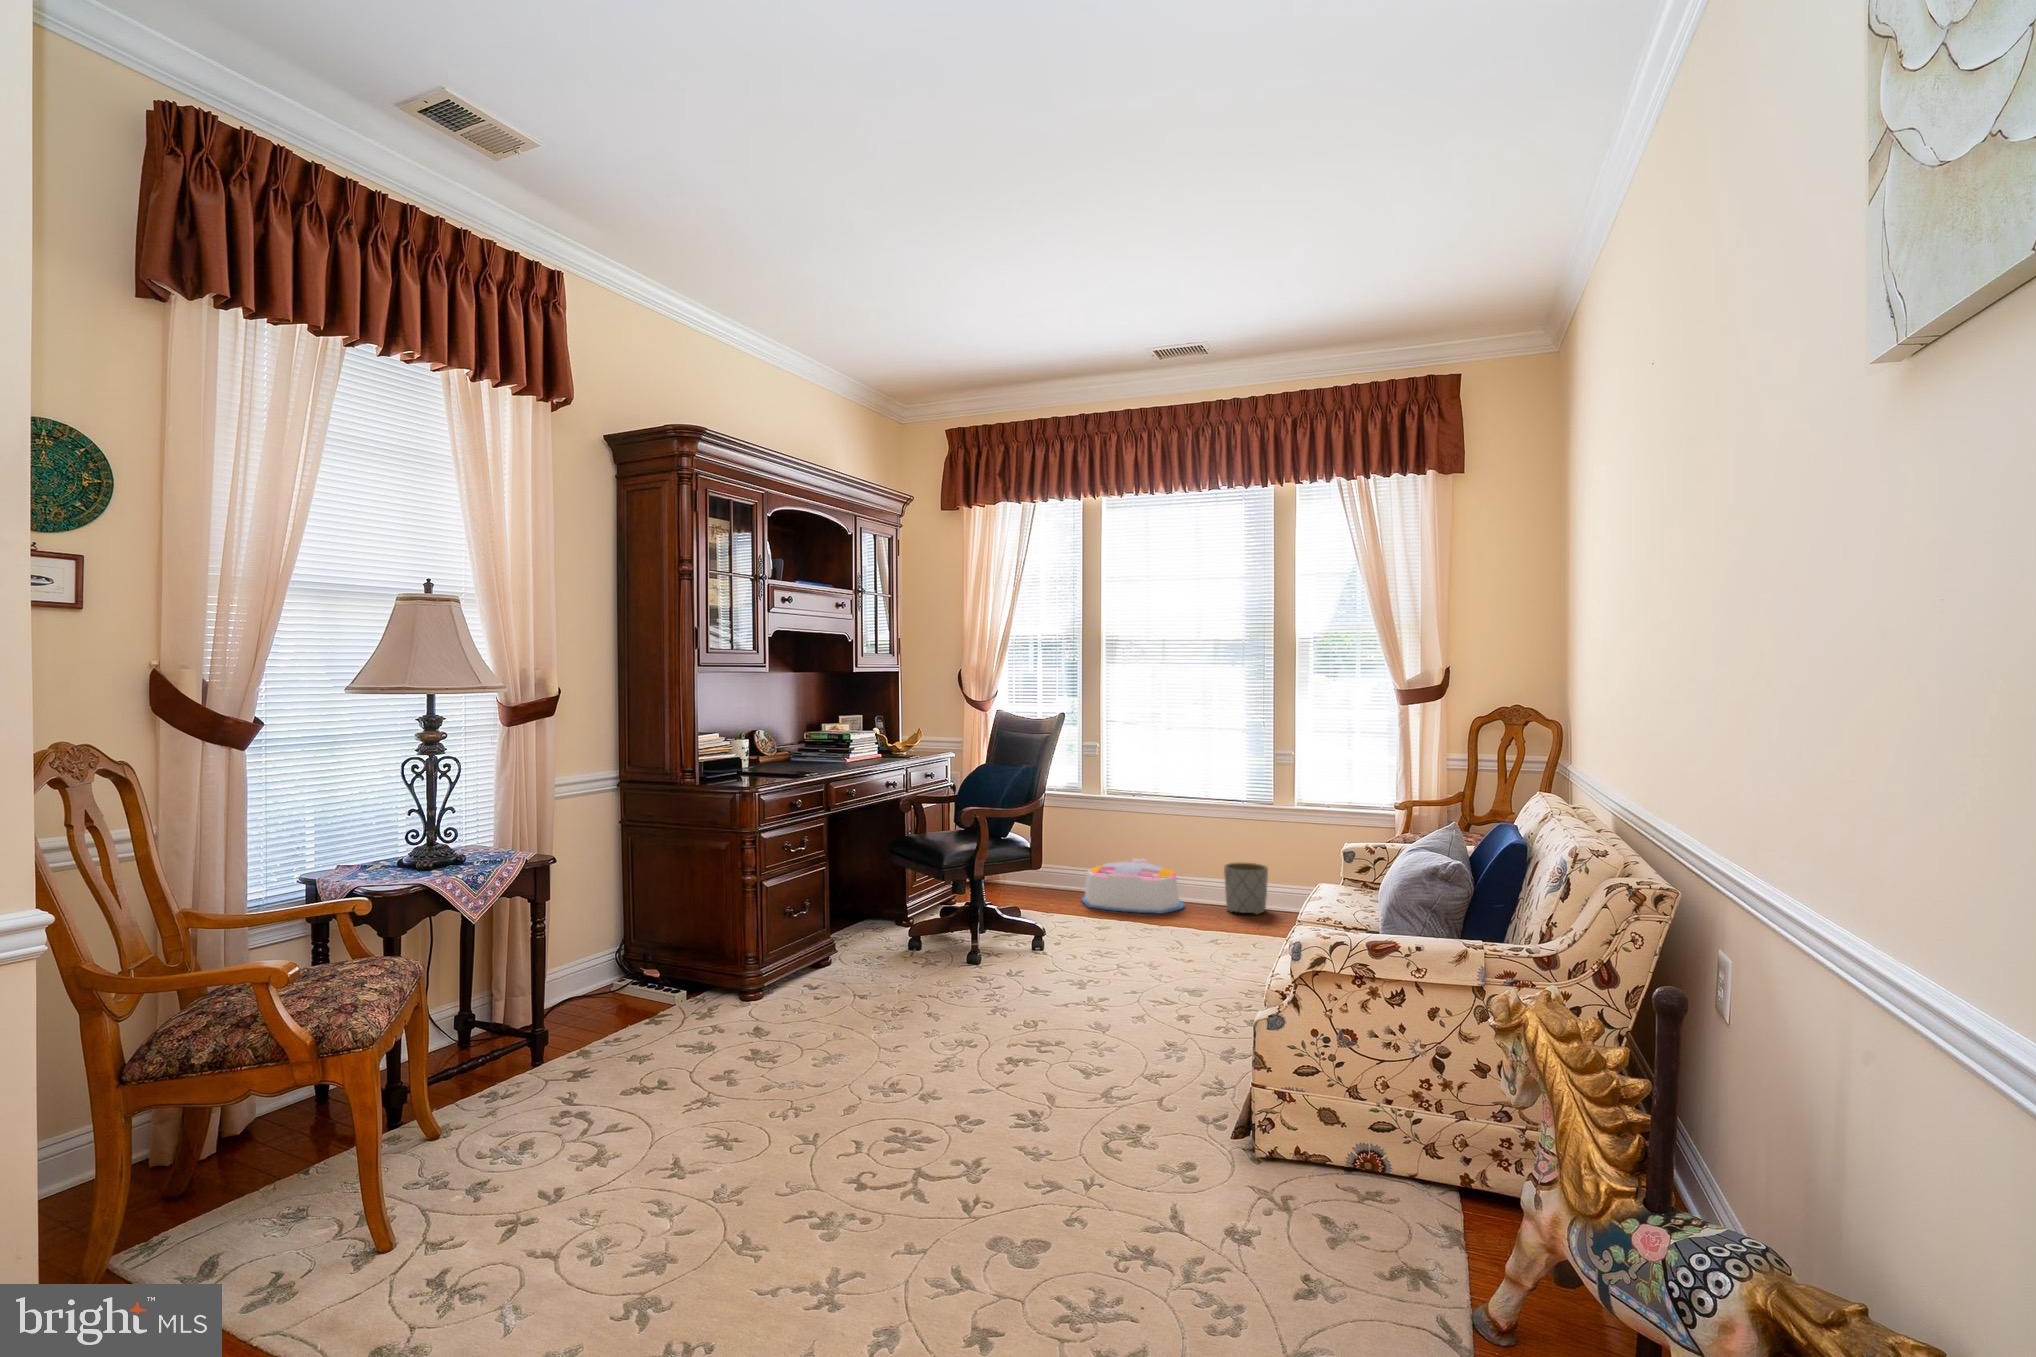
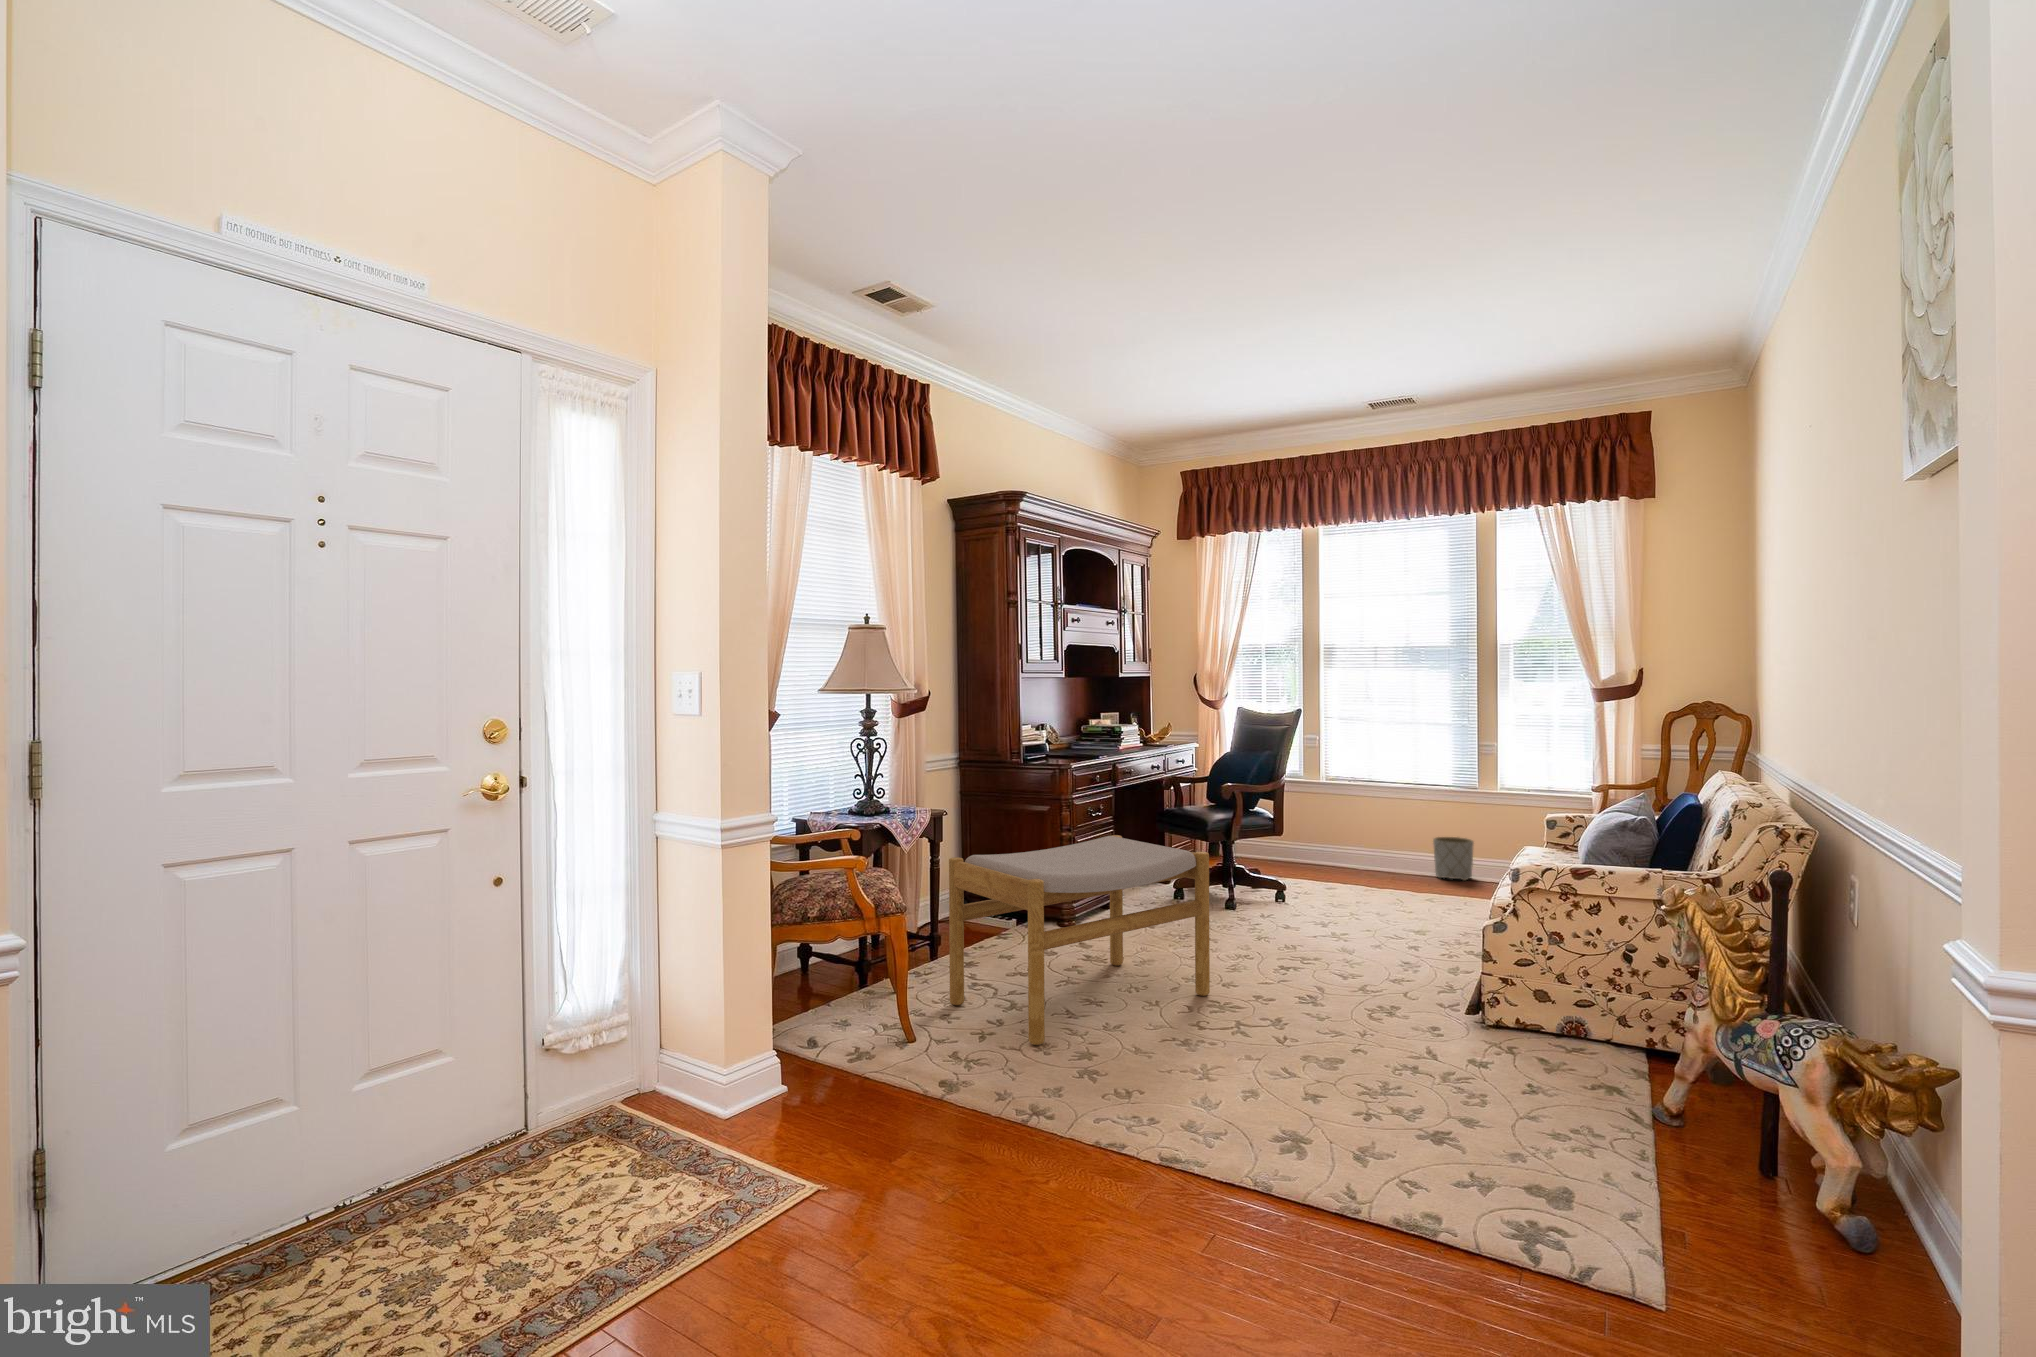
storage bin: present [1082,859,1184,914] -> none [1305,833,1397,878]
footstool: none [489,890,896,1250] -> present [949,835,1210,1045]

